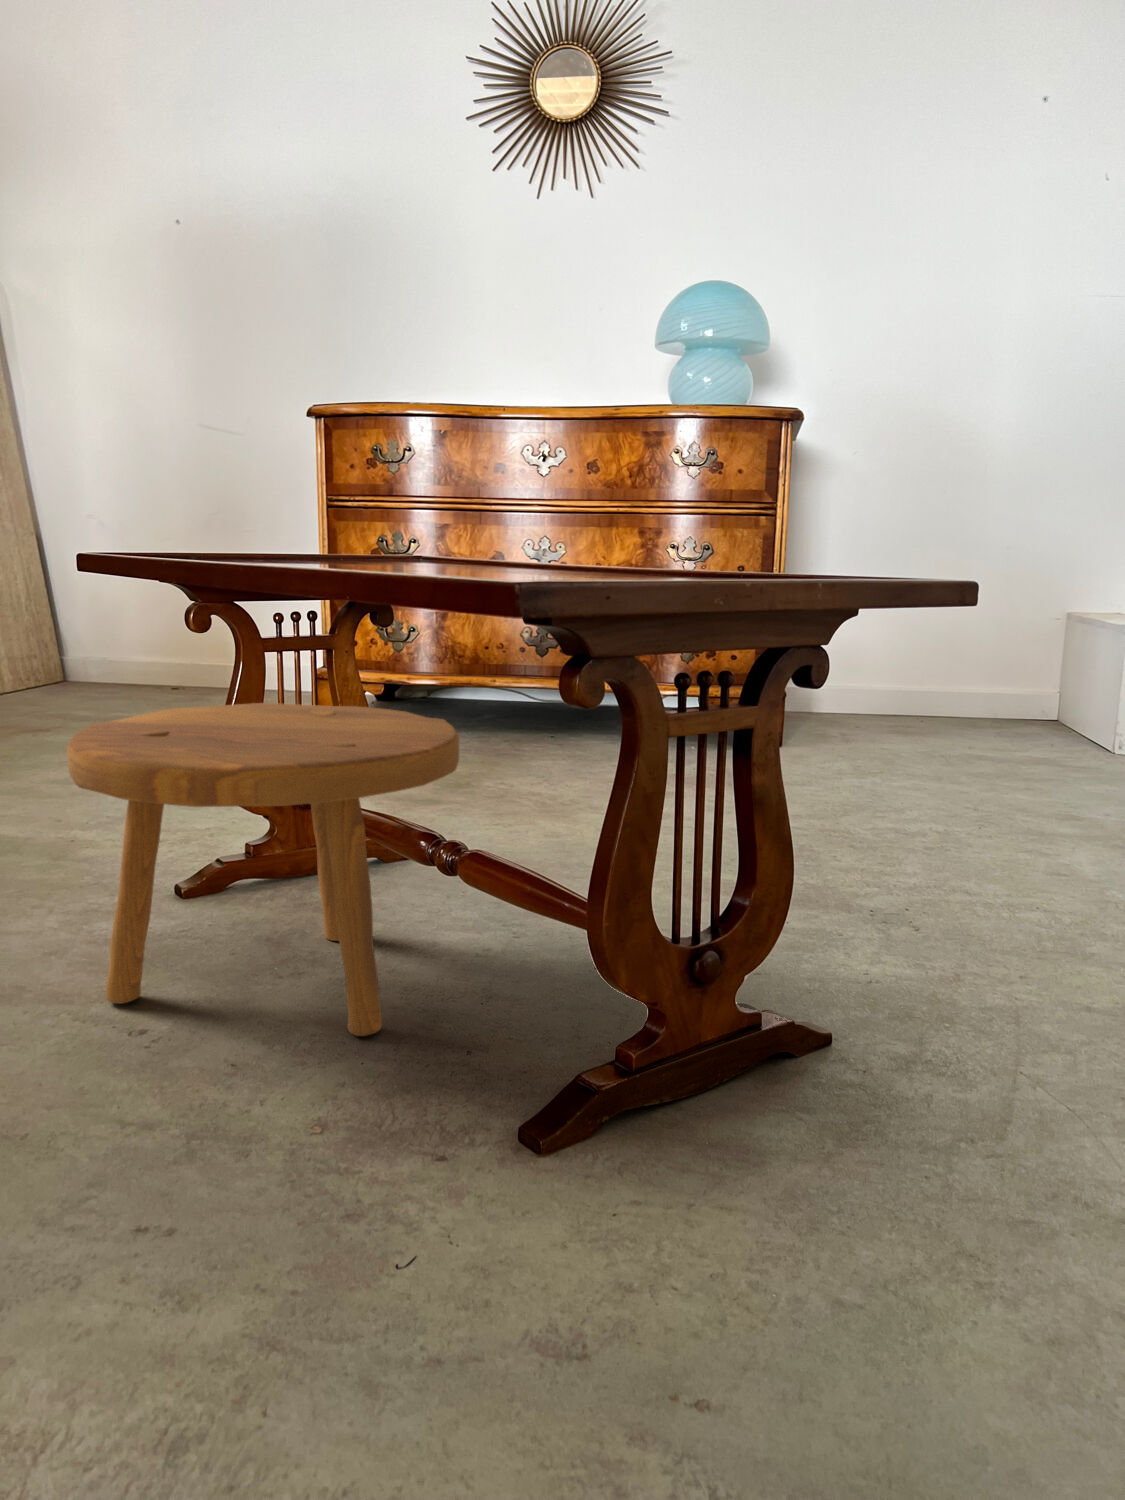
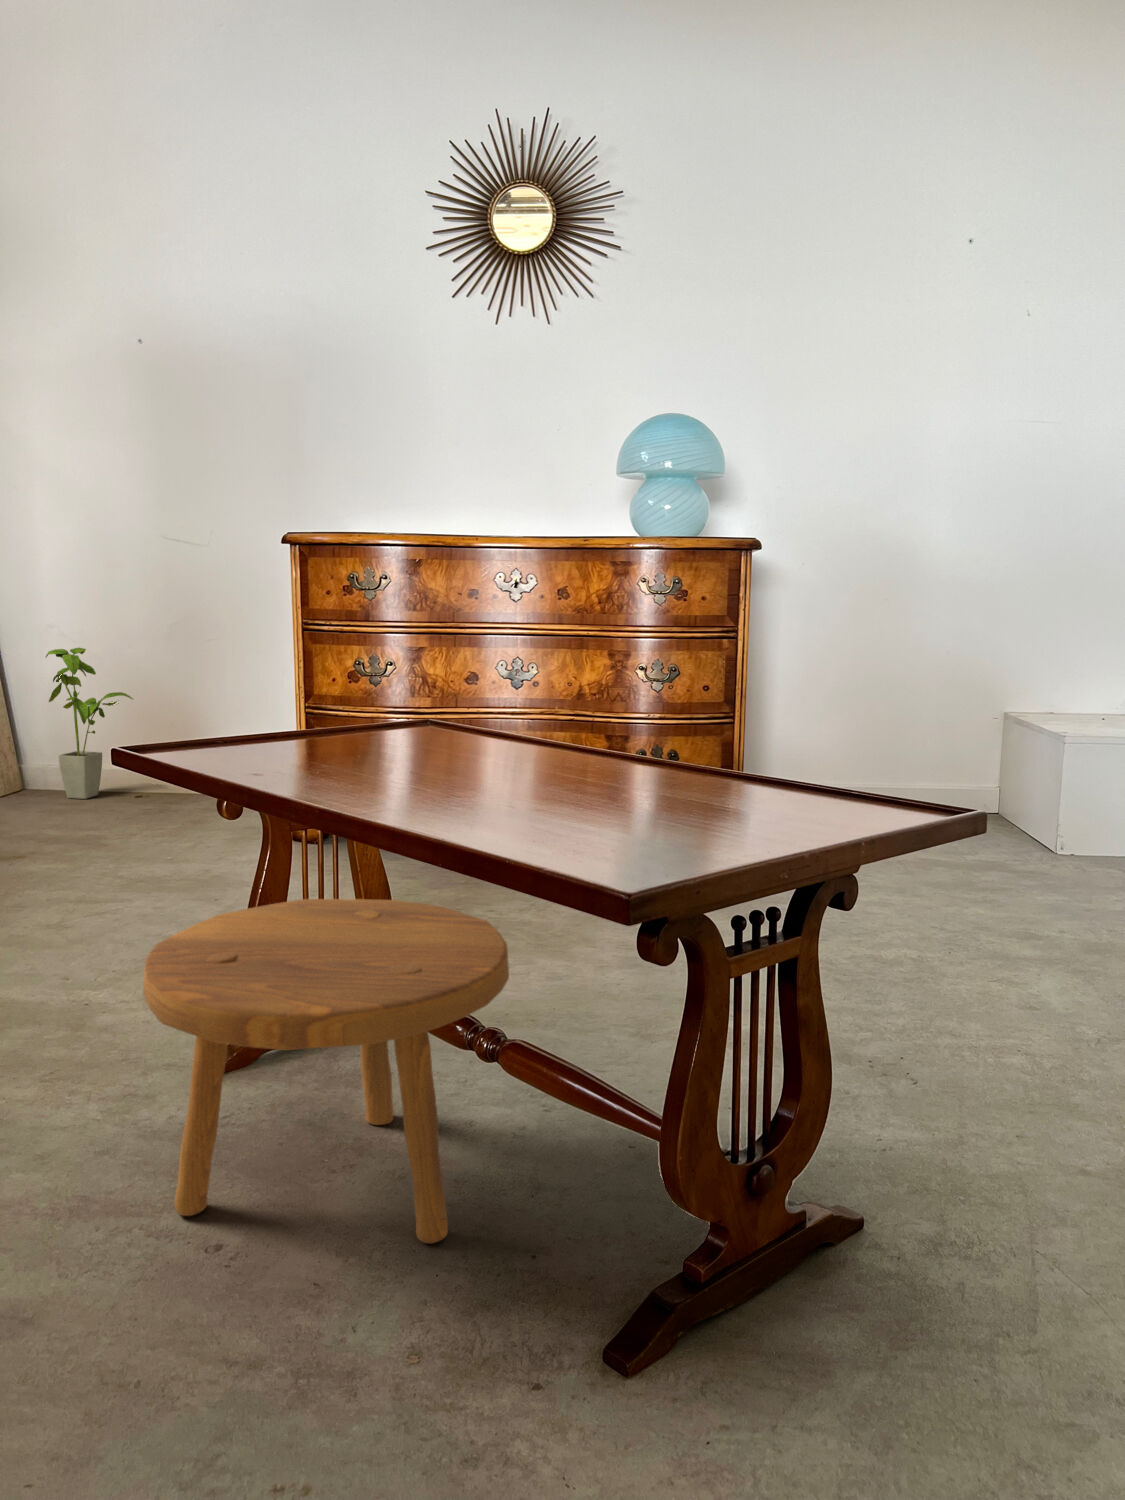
house plant: none [86,536,174,689] -> present [46,648,133,799]

